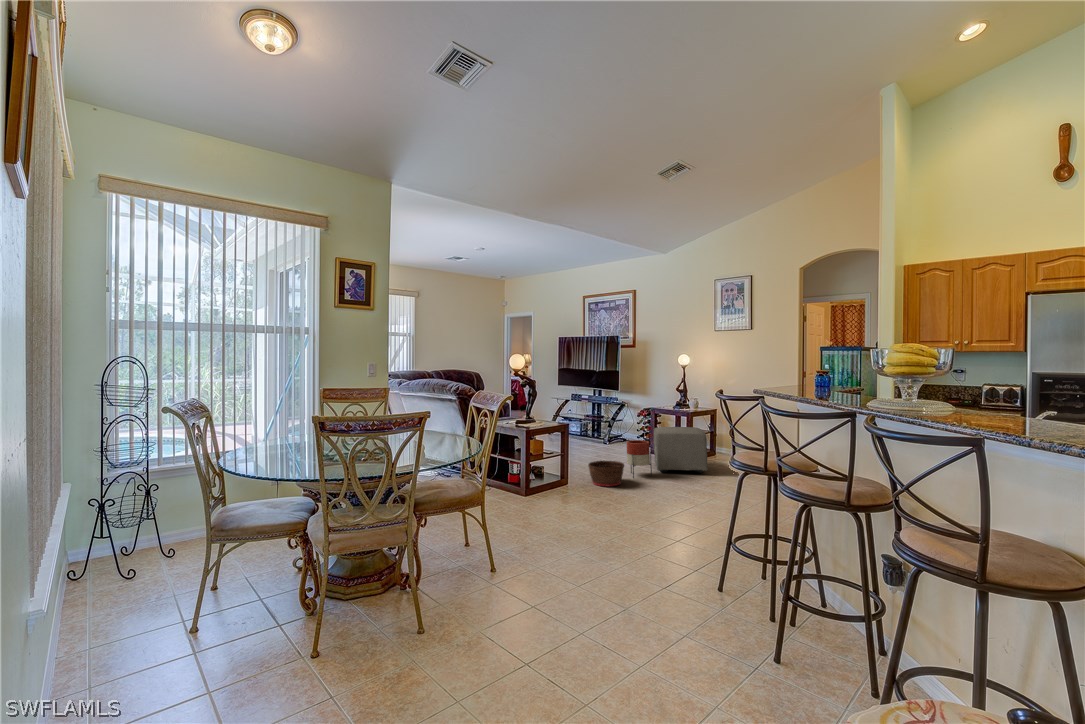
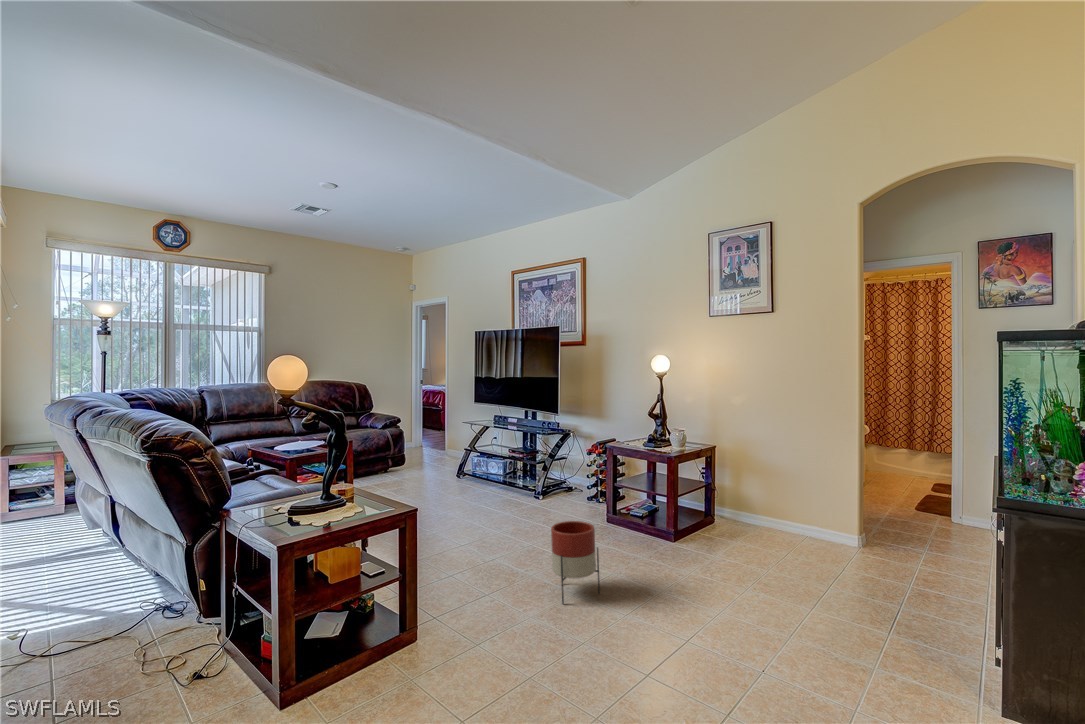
ottoman: present [654,427,707,473] -> none [609,486,706,580]
basket: present [588,461,624,487] -> none [465,571,540,641]

